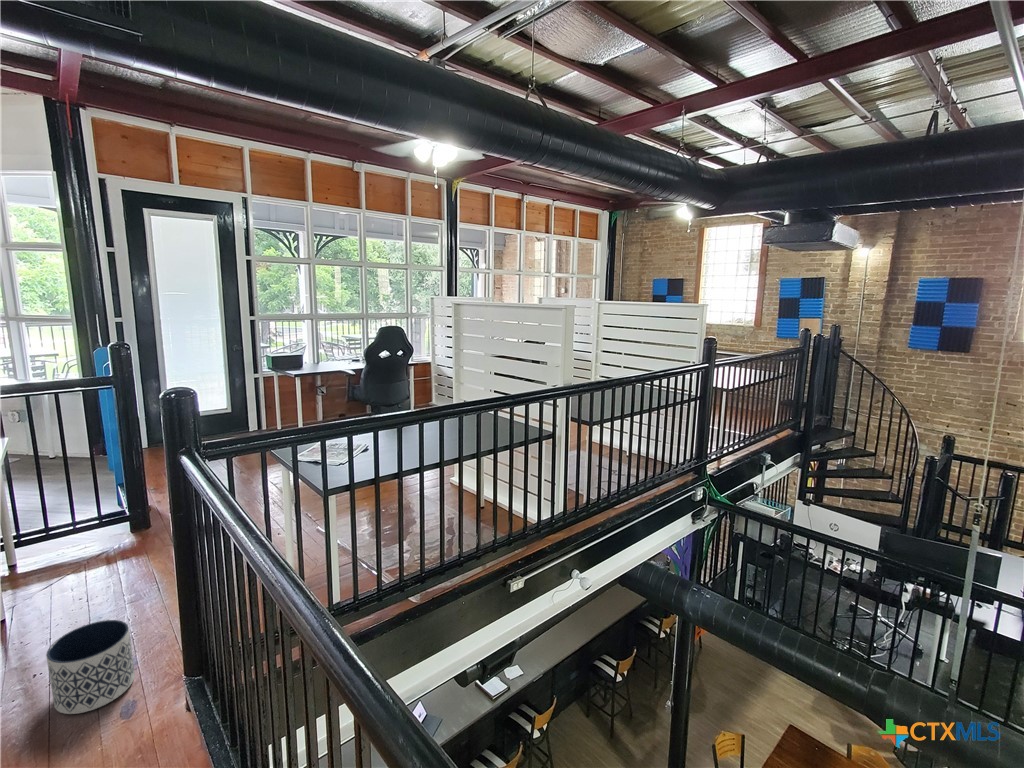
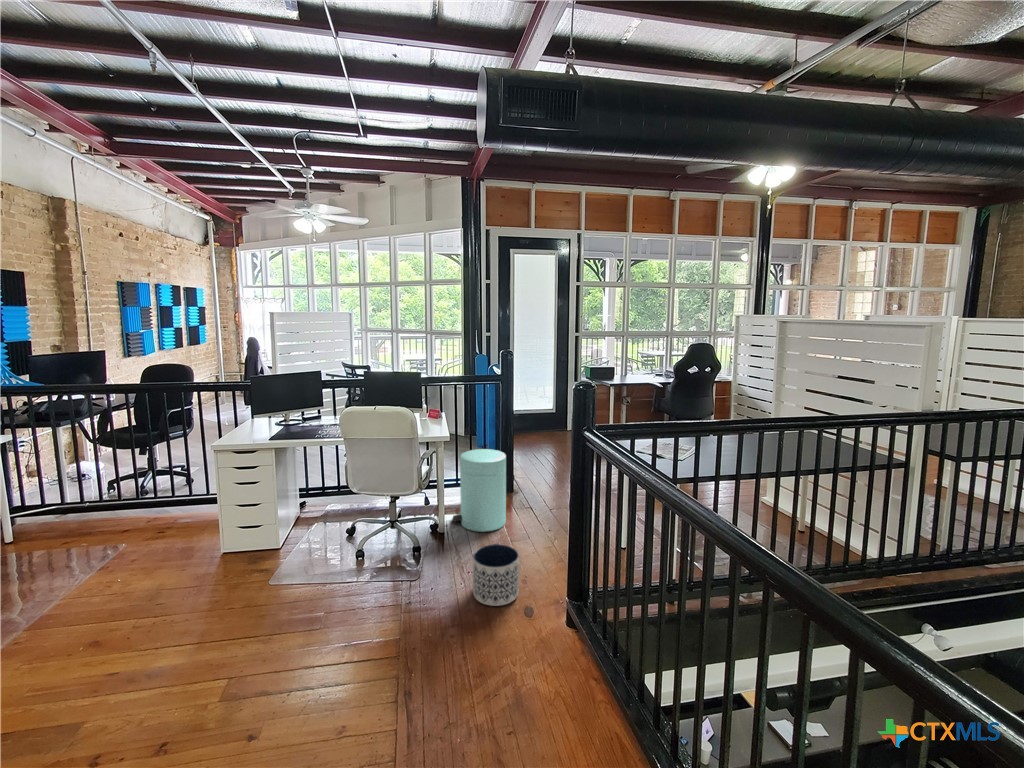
trash can: none [34,485,132,604] -> present [452,449,506,532]

